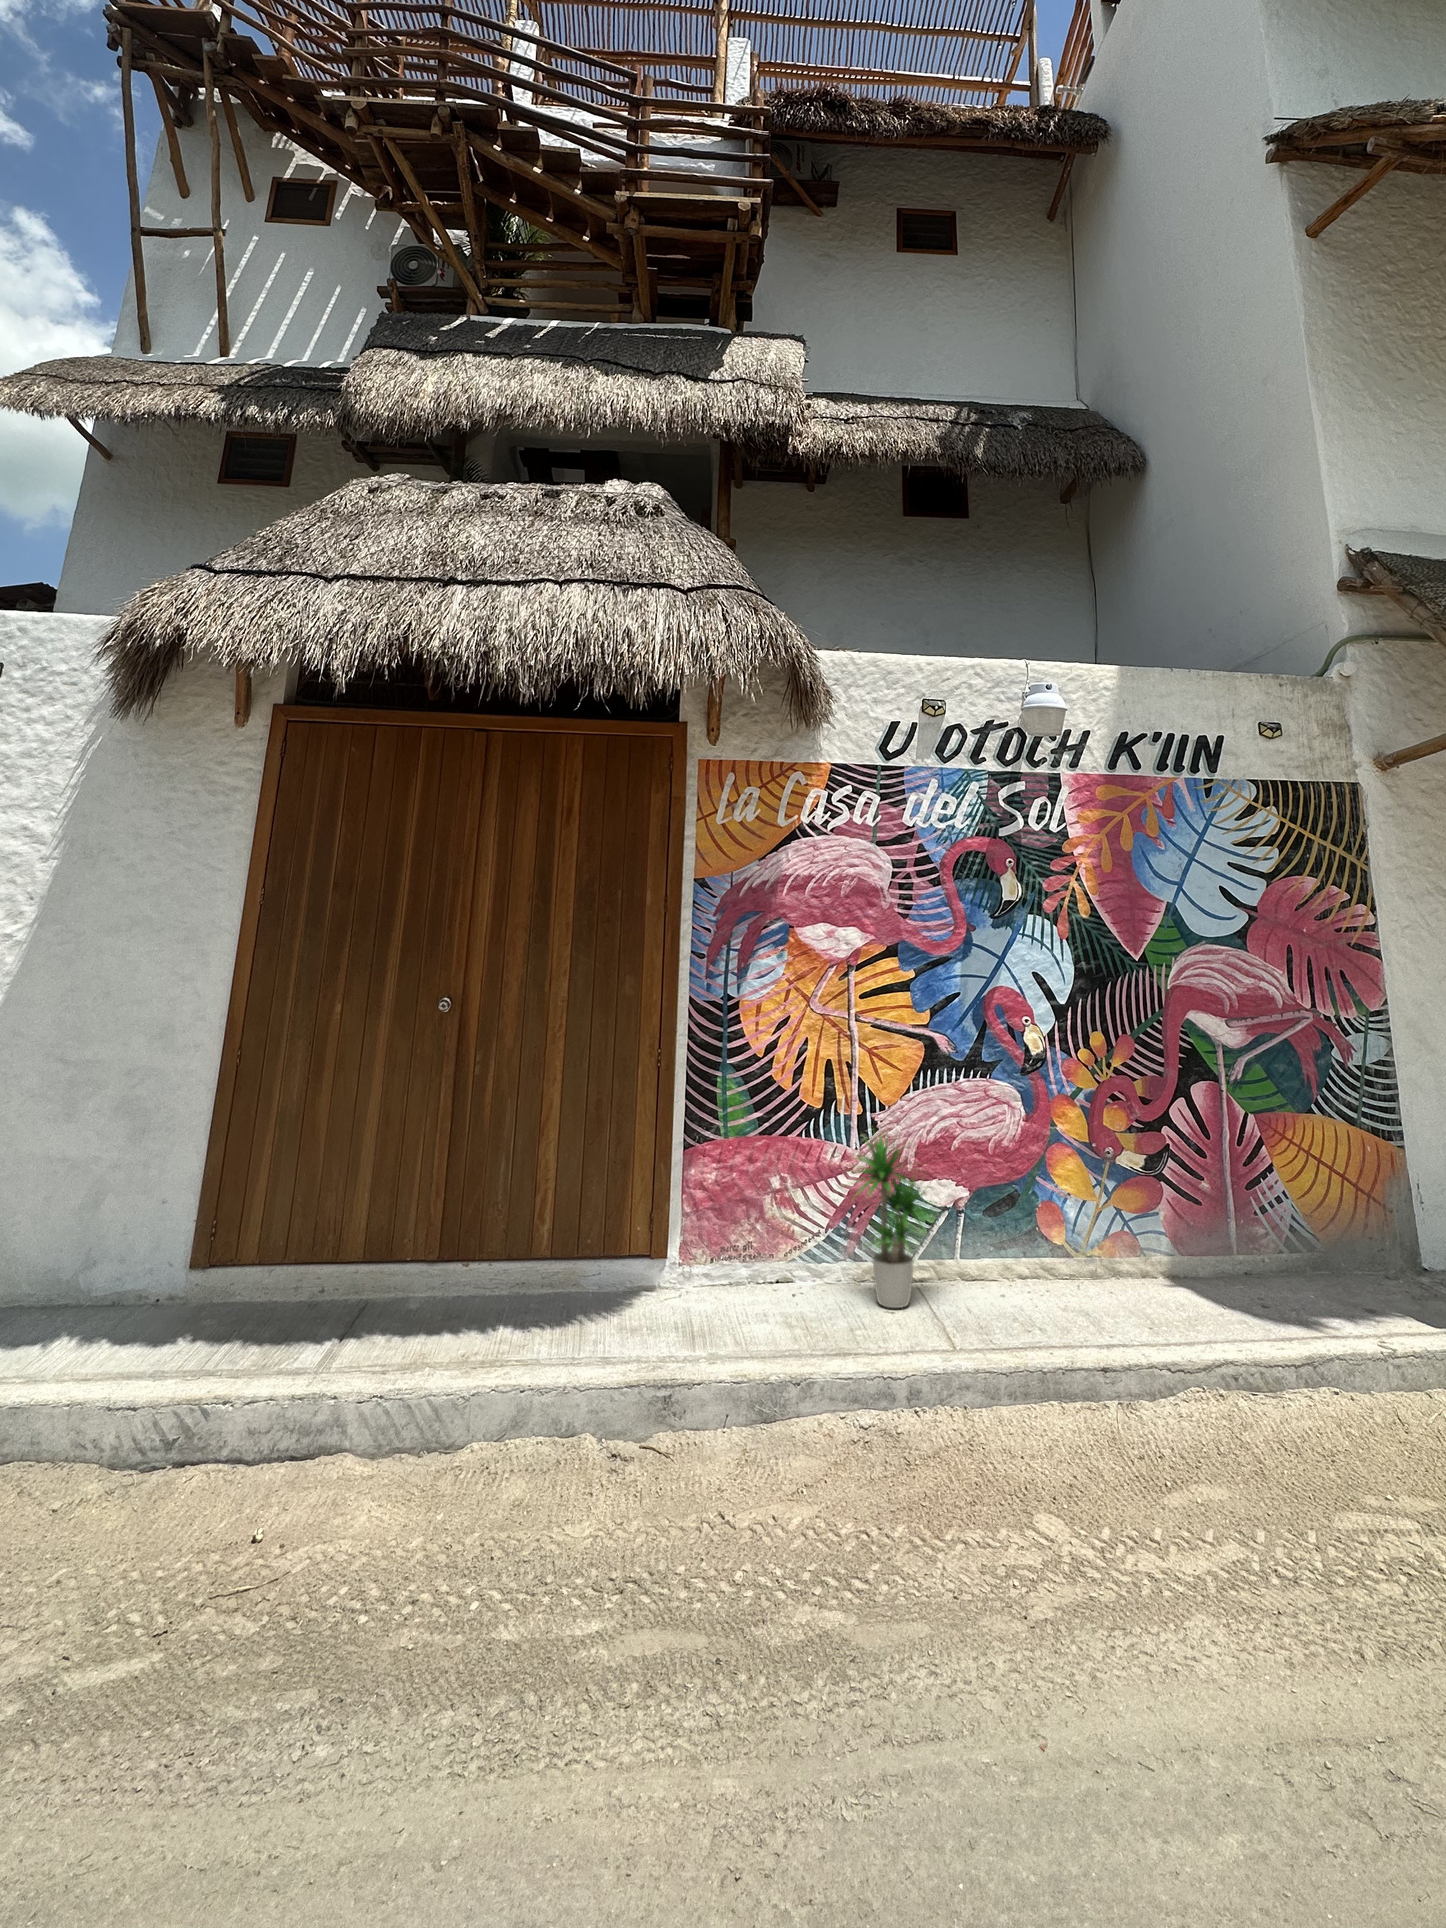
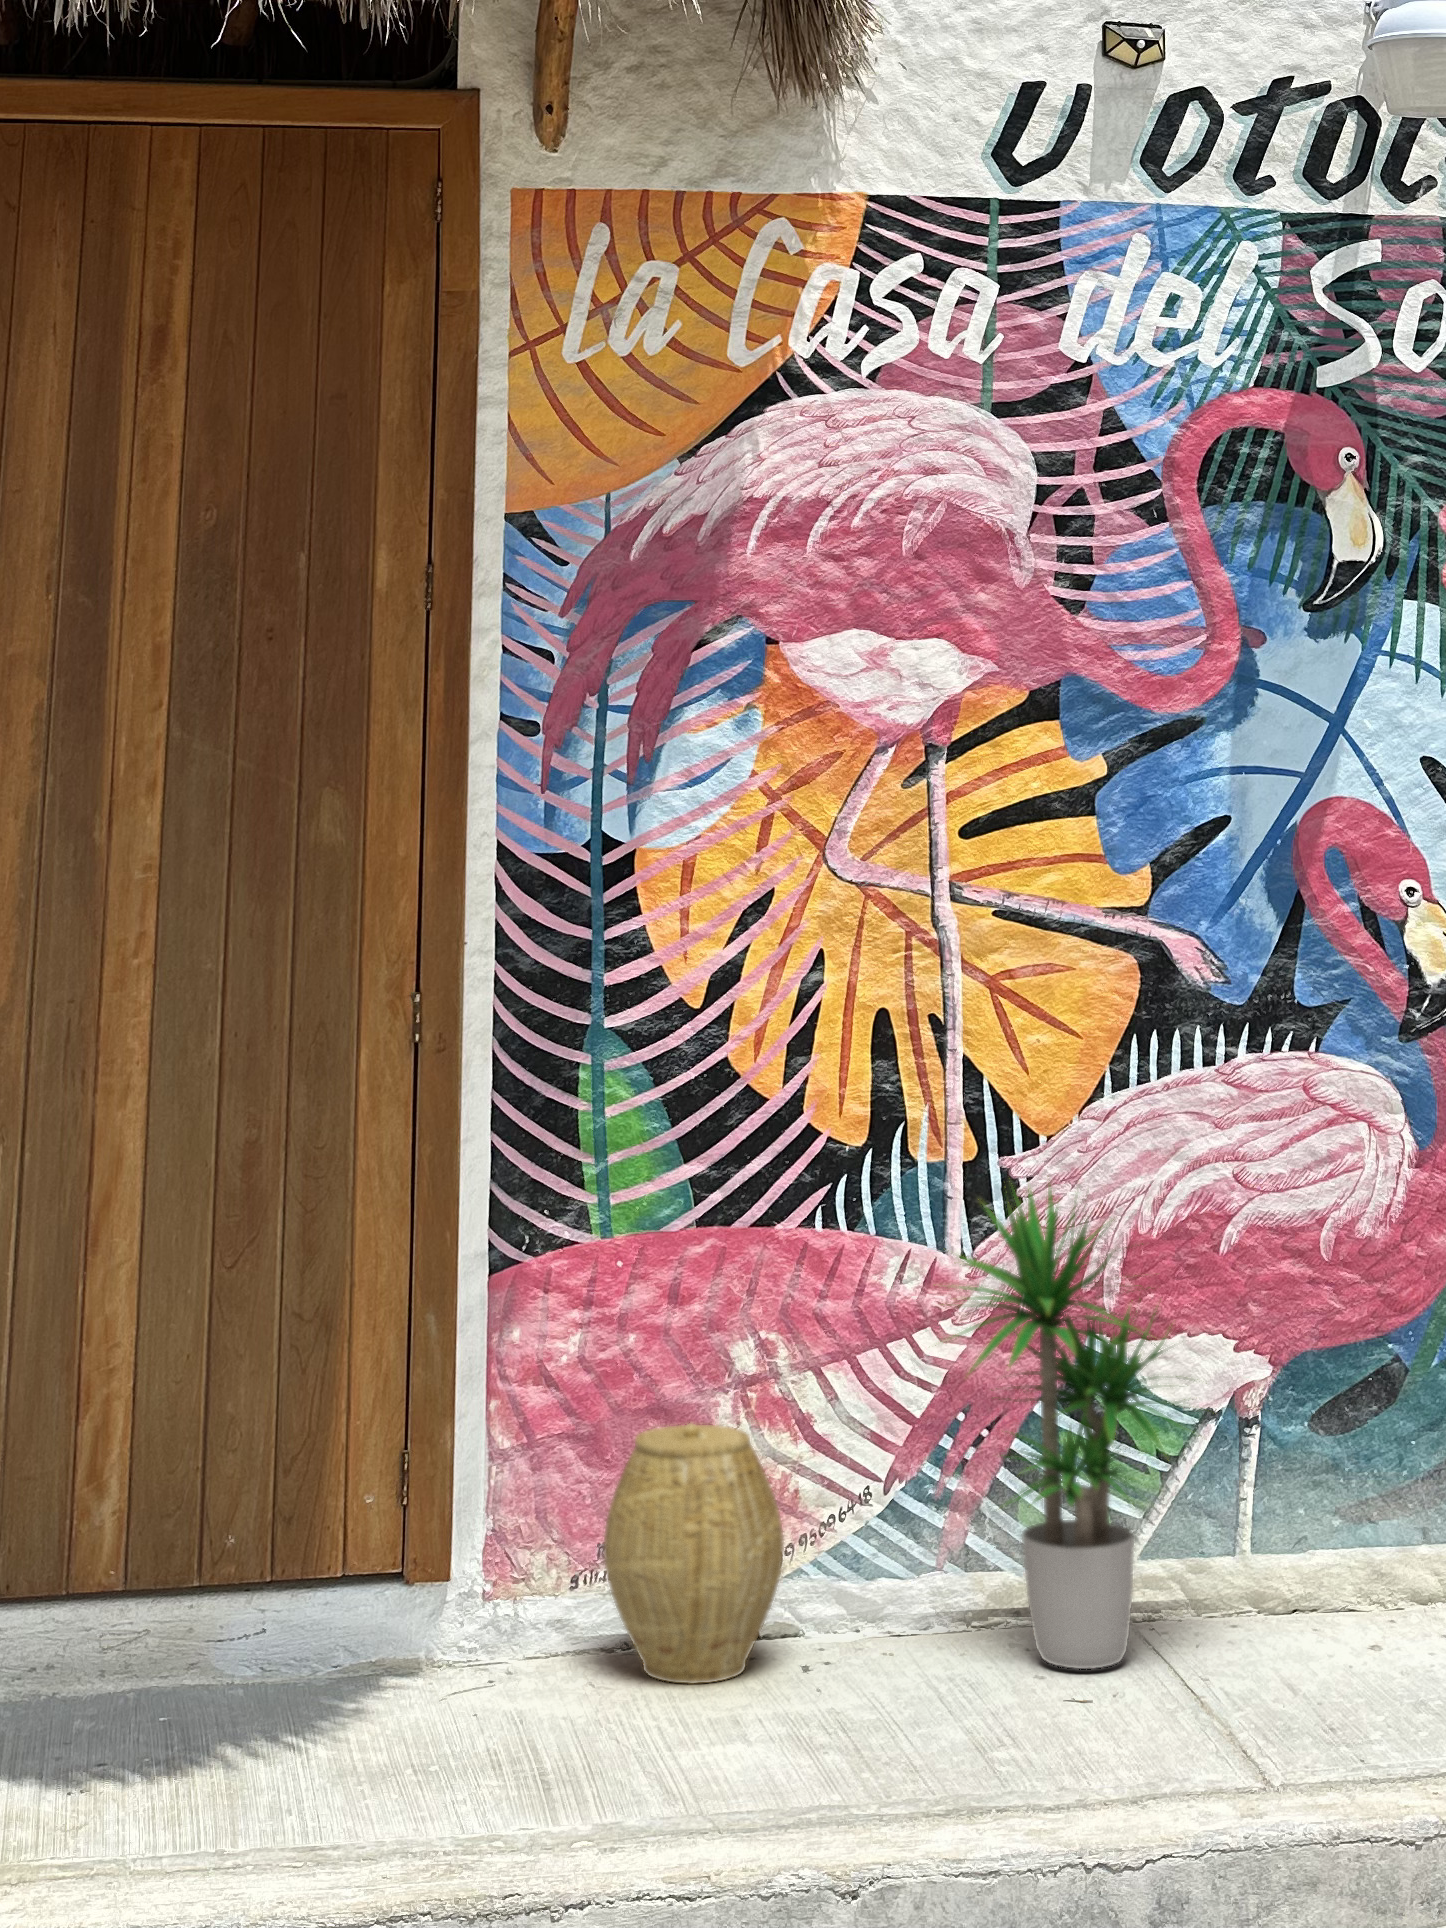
woven basket: none [720,1211,786,1307] -> present [604,1424,784,1684]

